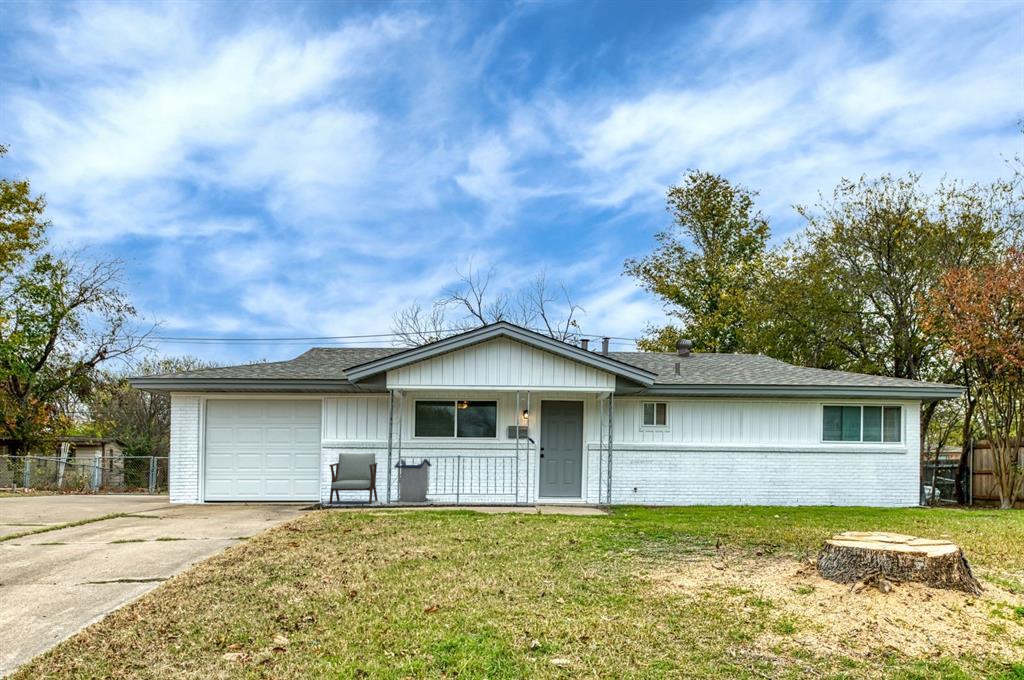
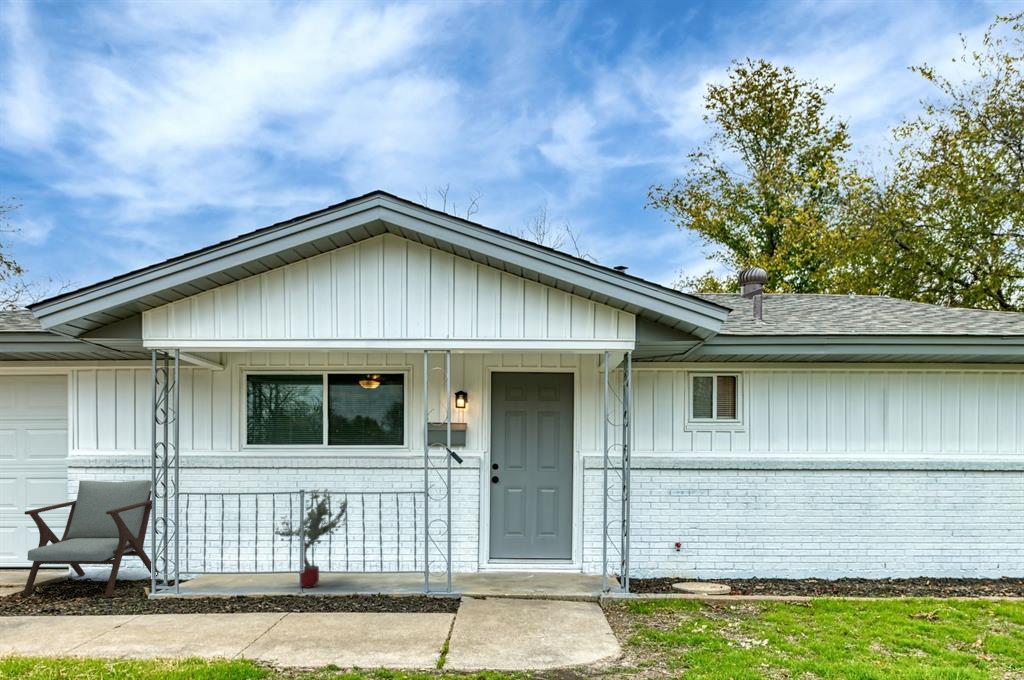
potted tree: none [441,456,478,503] -> present [275,489,347,588]
trash can: present [394,459,432,502] -> none [182,490,272,584]

